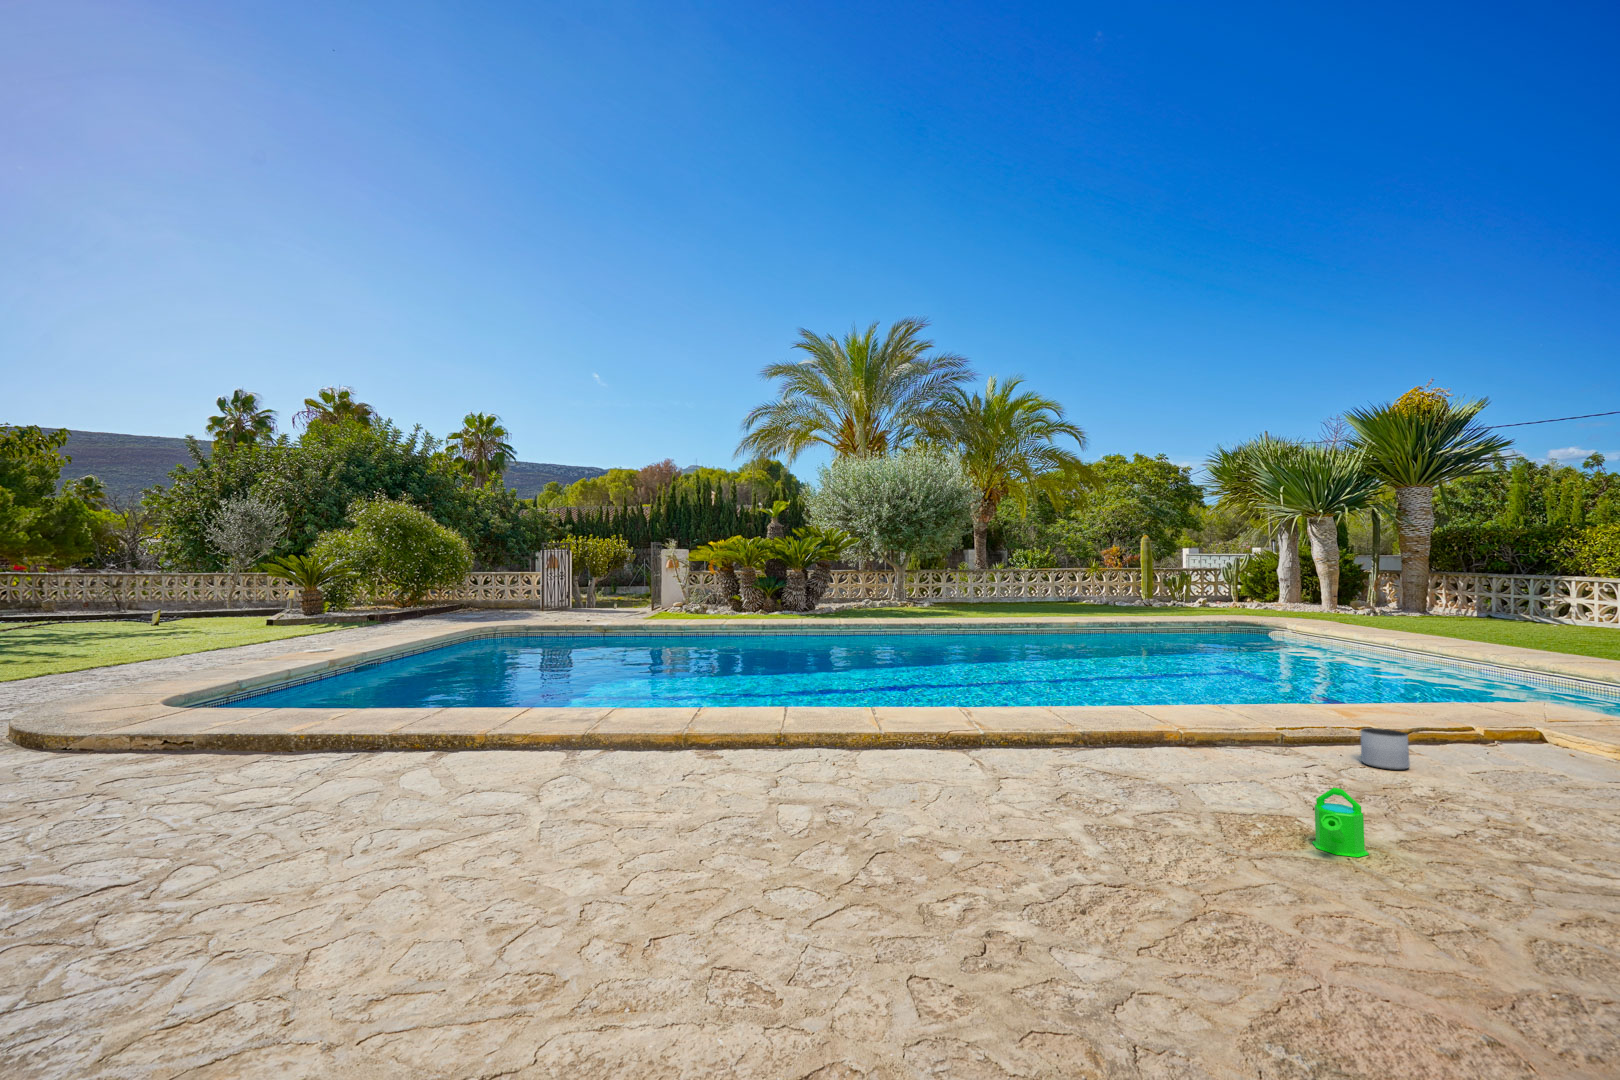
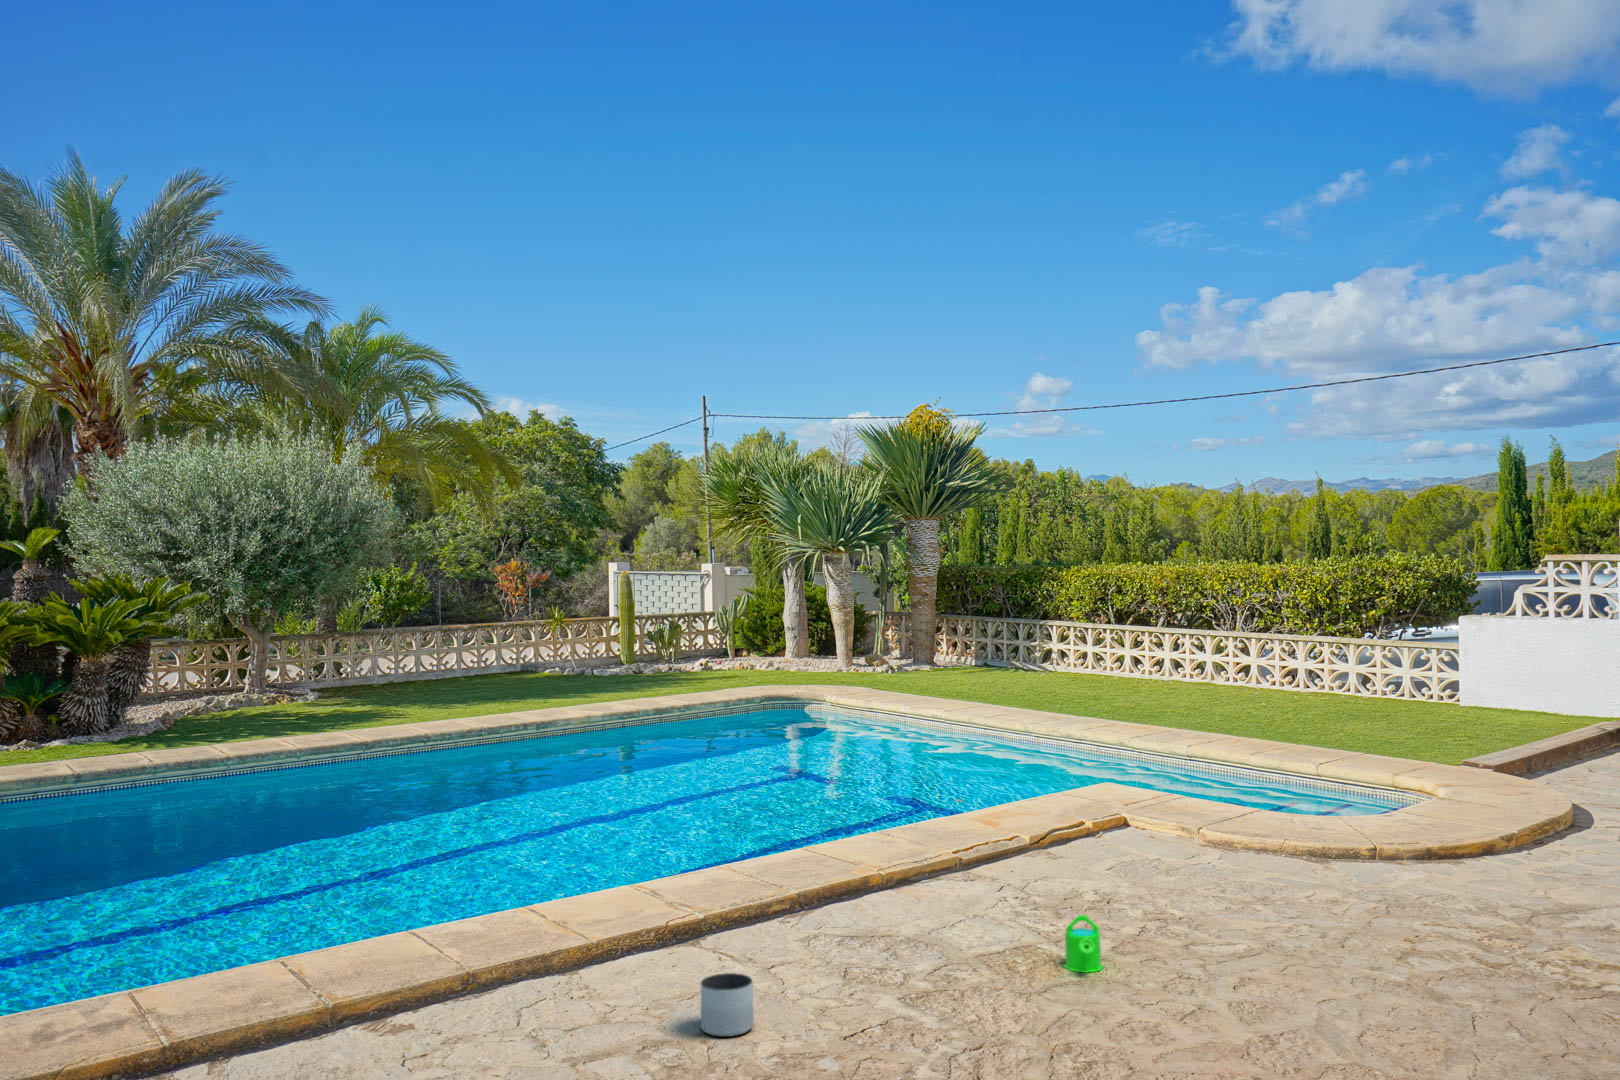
planter: present [1361,728,1410,770] -> present [700,973,754,1037]

